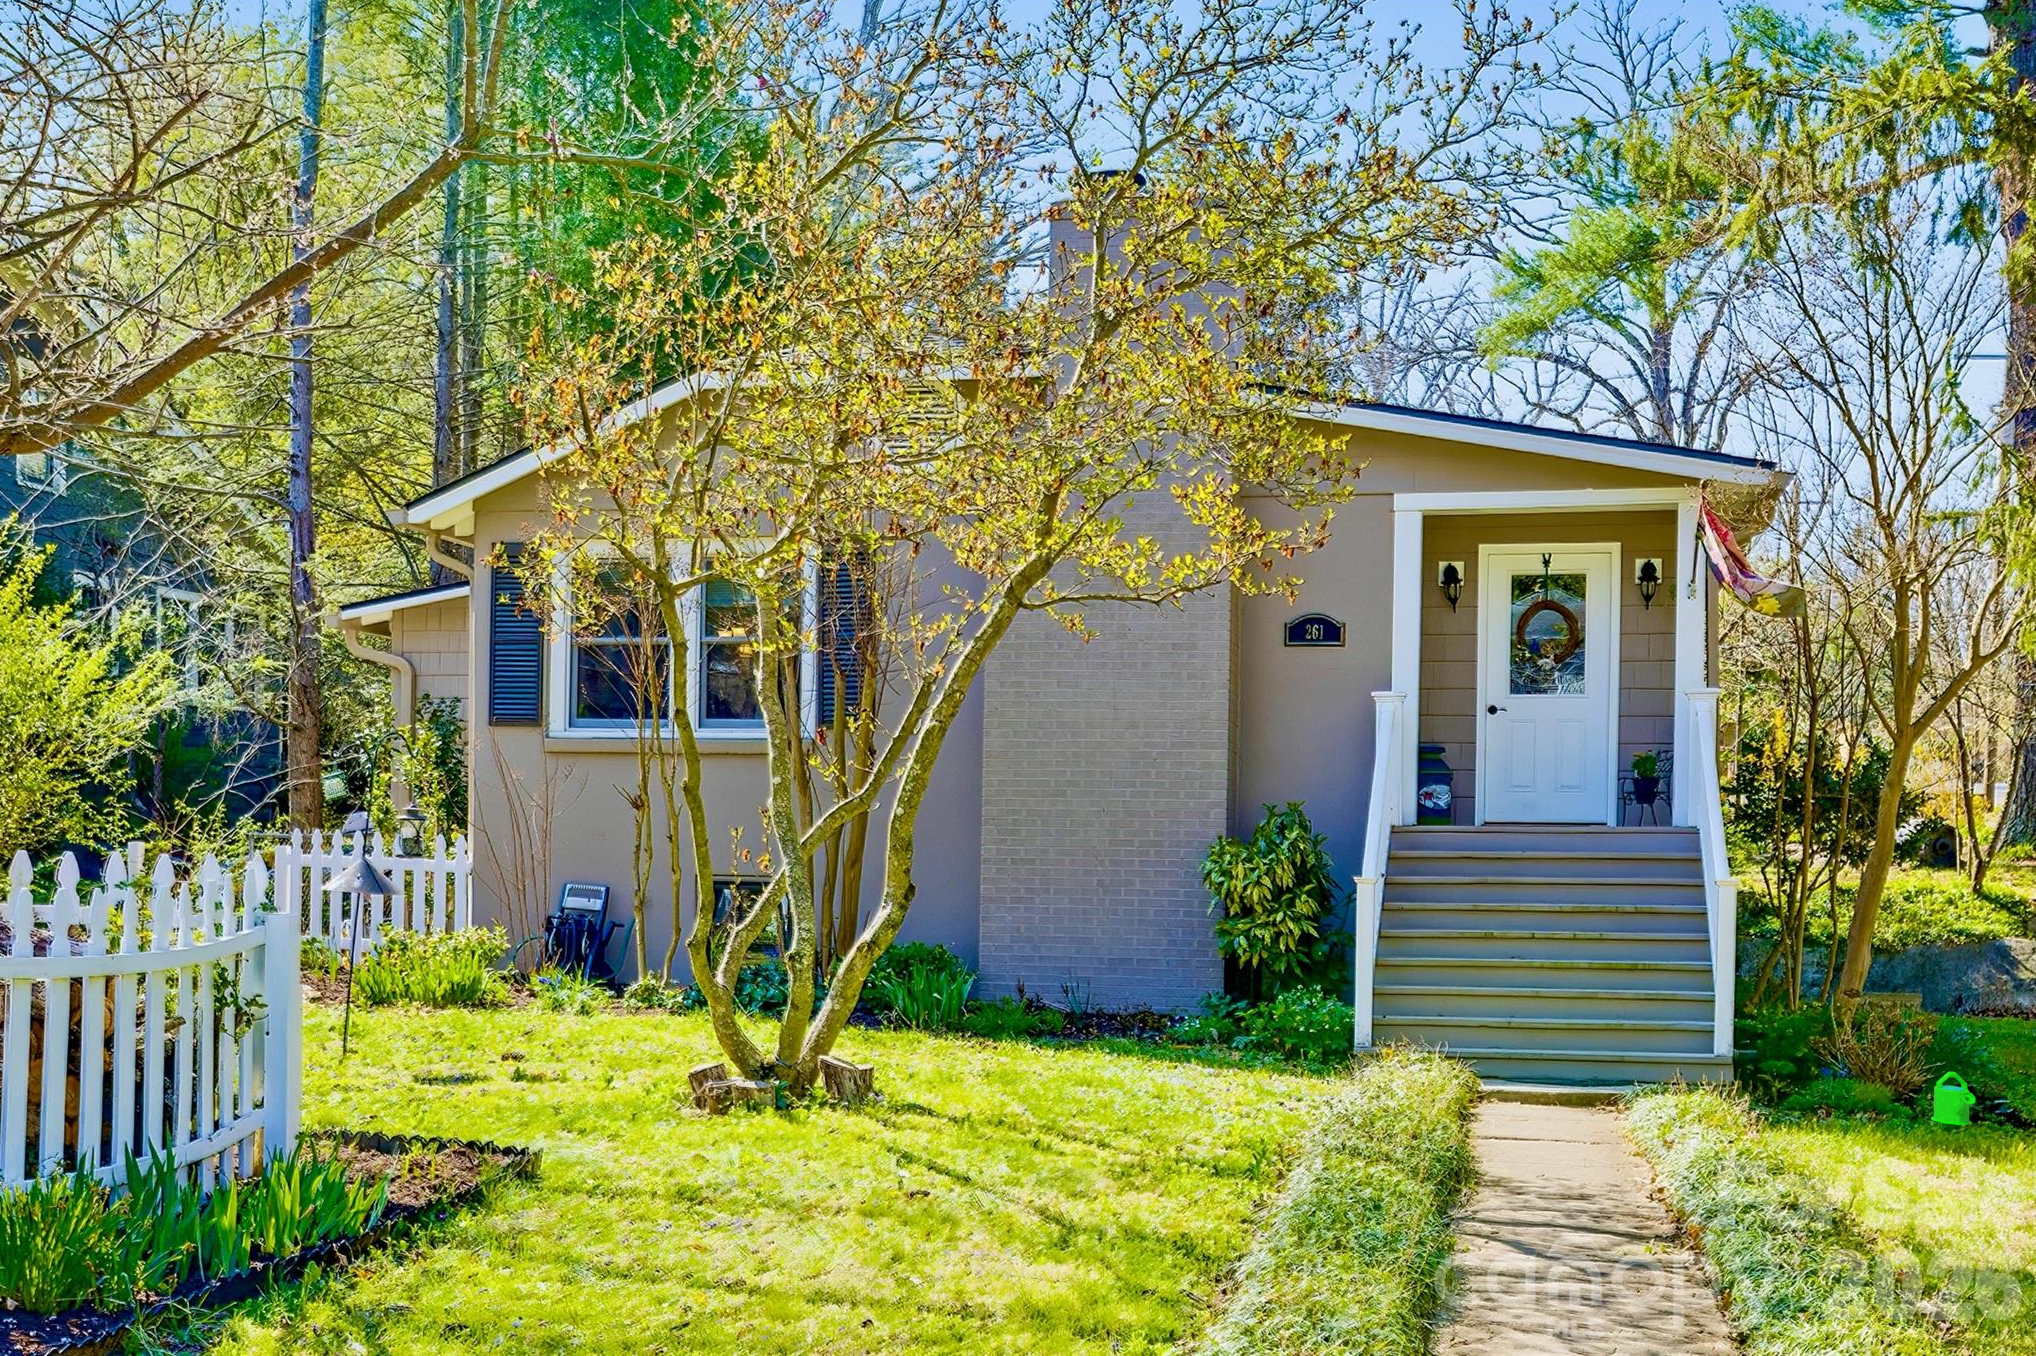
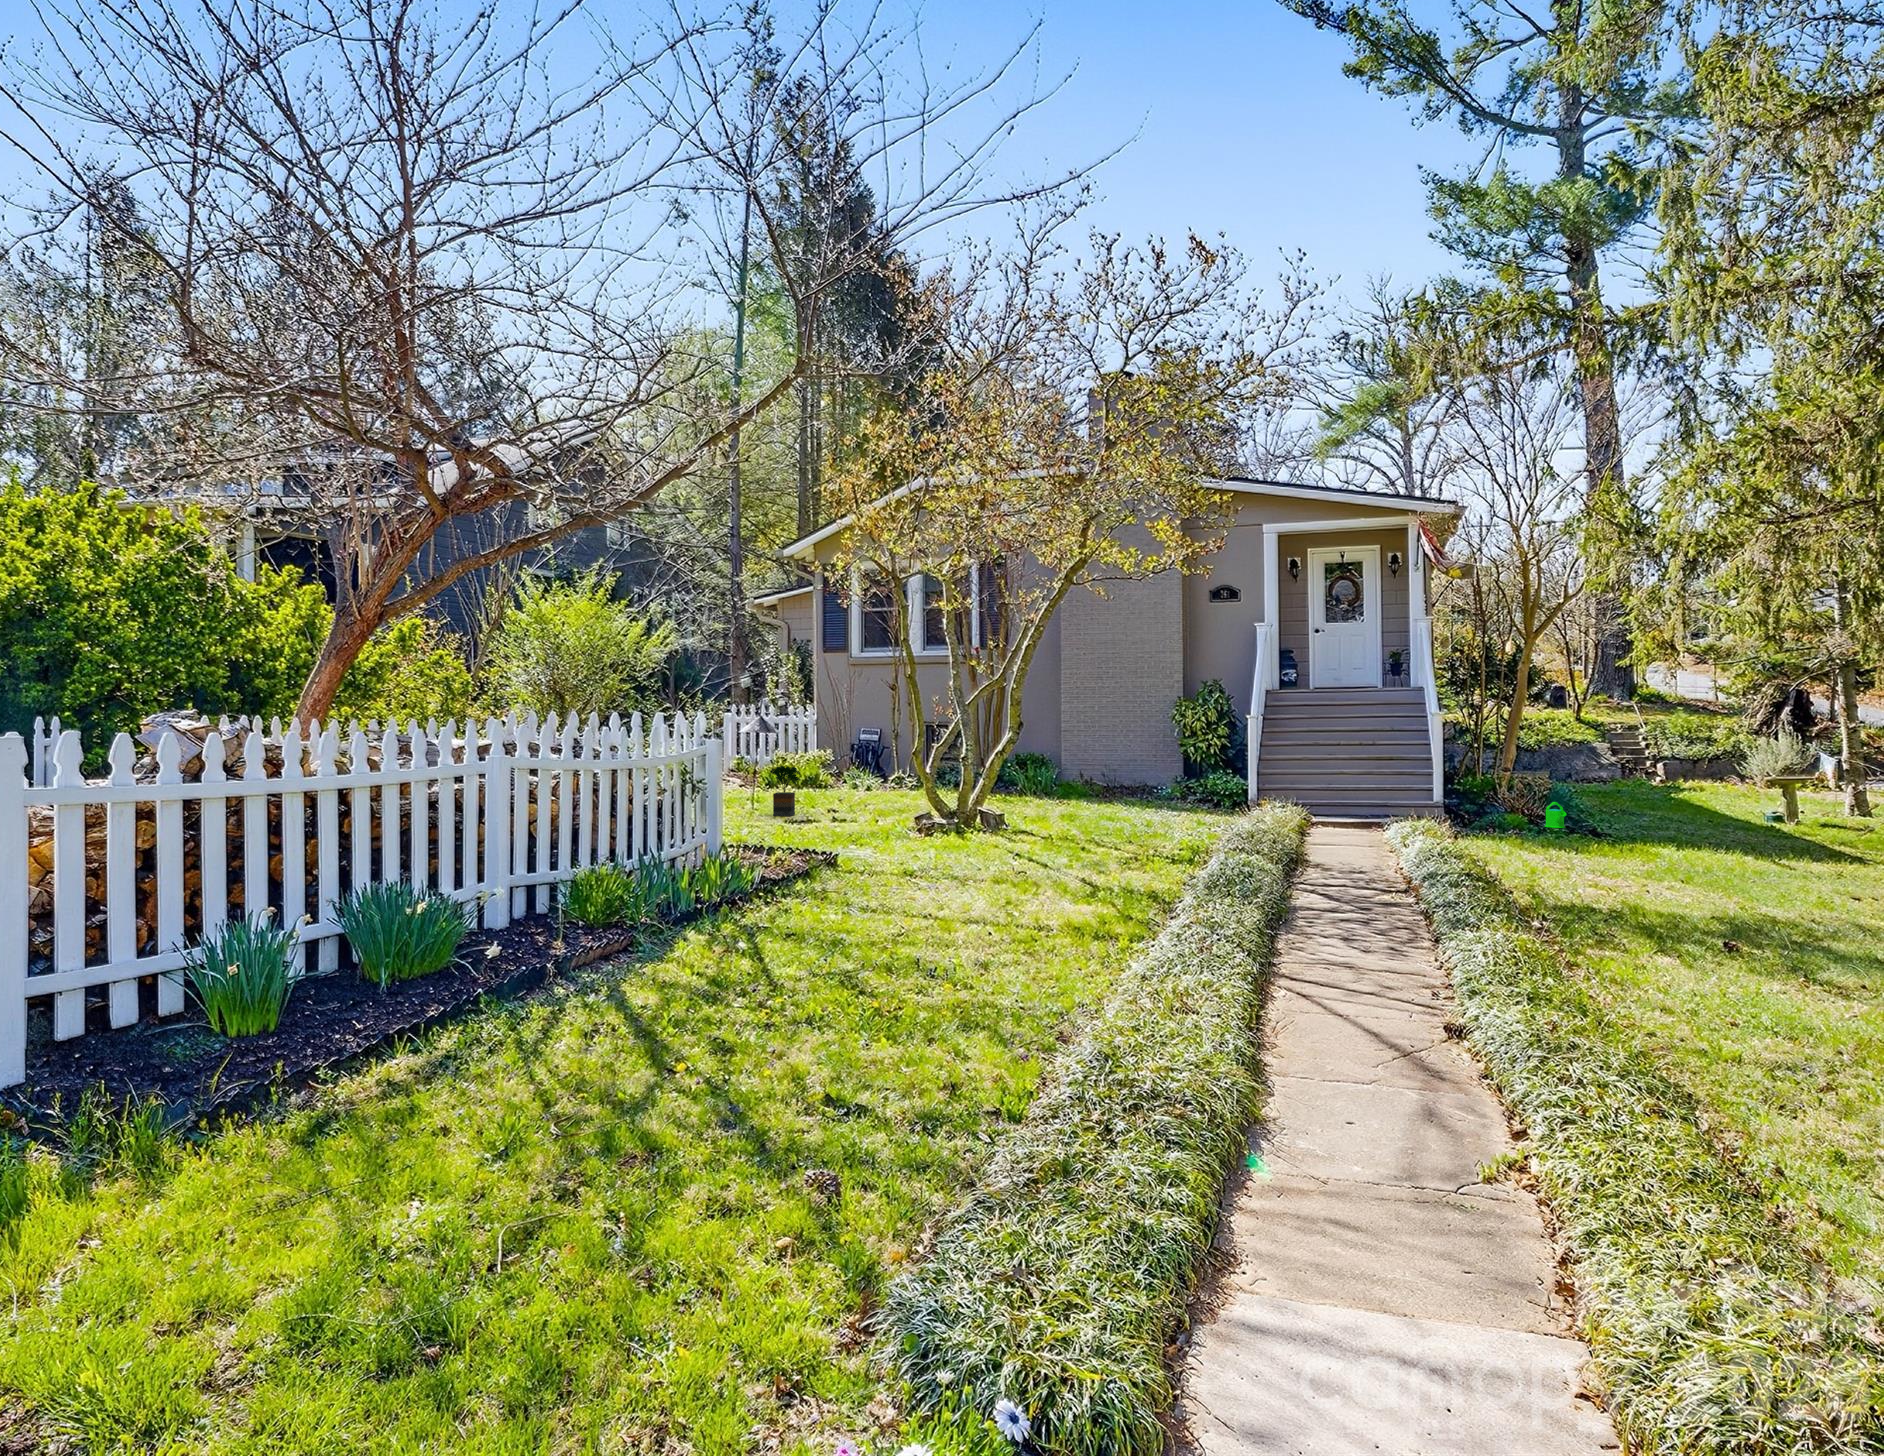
potted tree: none [351,978,427,1094] -> present [770,765,801,816]

